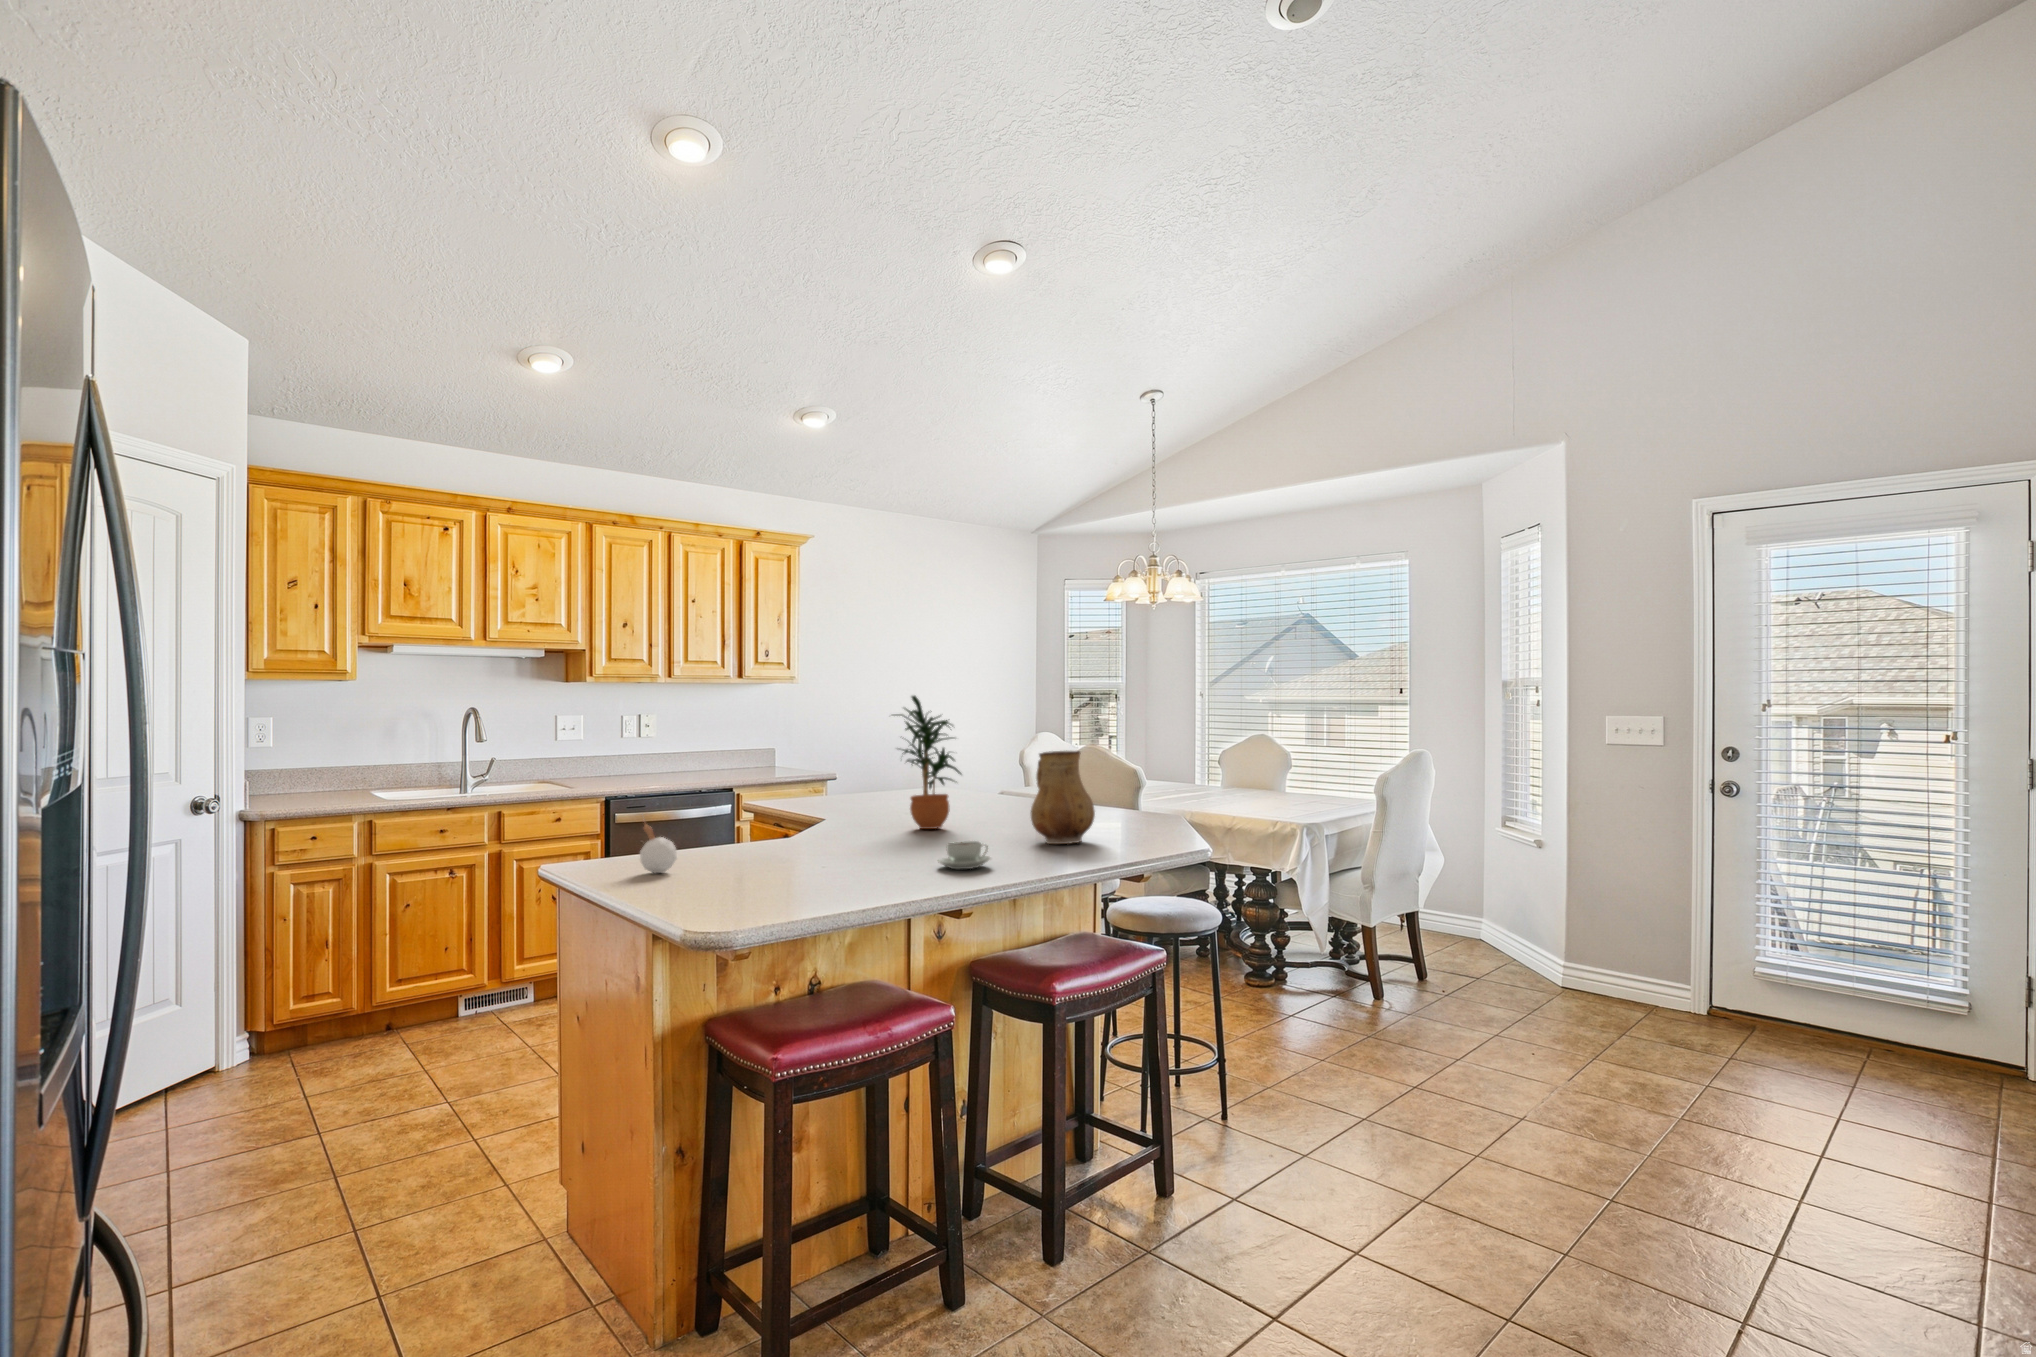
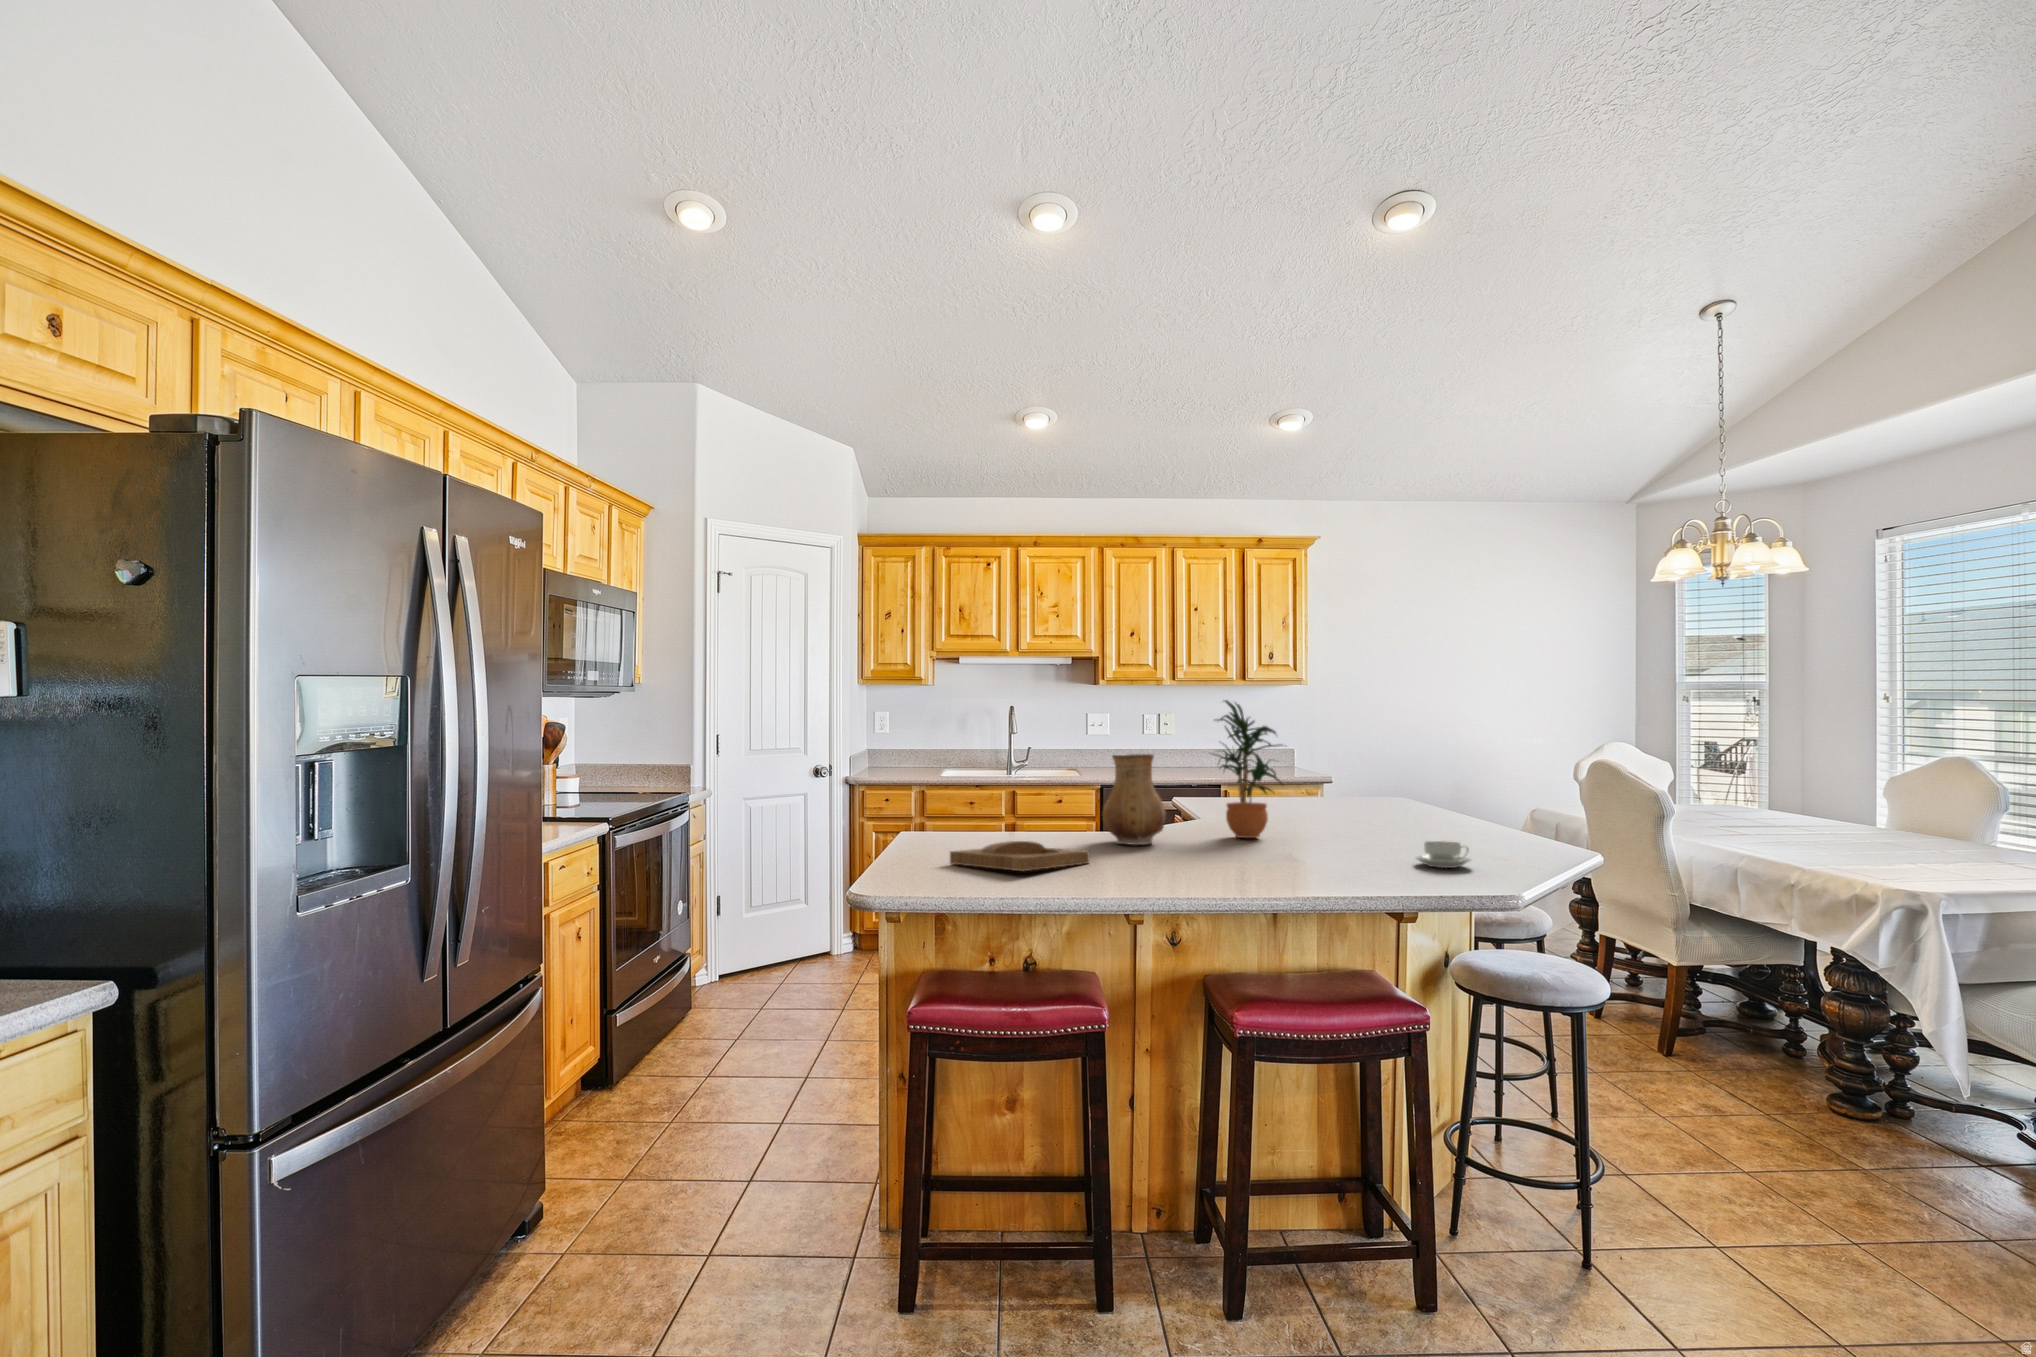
ceramic pitcher: present [1031,751,1095,844] -> present [1103,754,1166,845]
candle: present [640,814,677,873] -> none [925,795,955,847]
coffee cup: present [938,841,991,869] -> present [1415,841,1471,868]
tray: none [728,852,862,887] -> present [950,841,1089,871]

